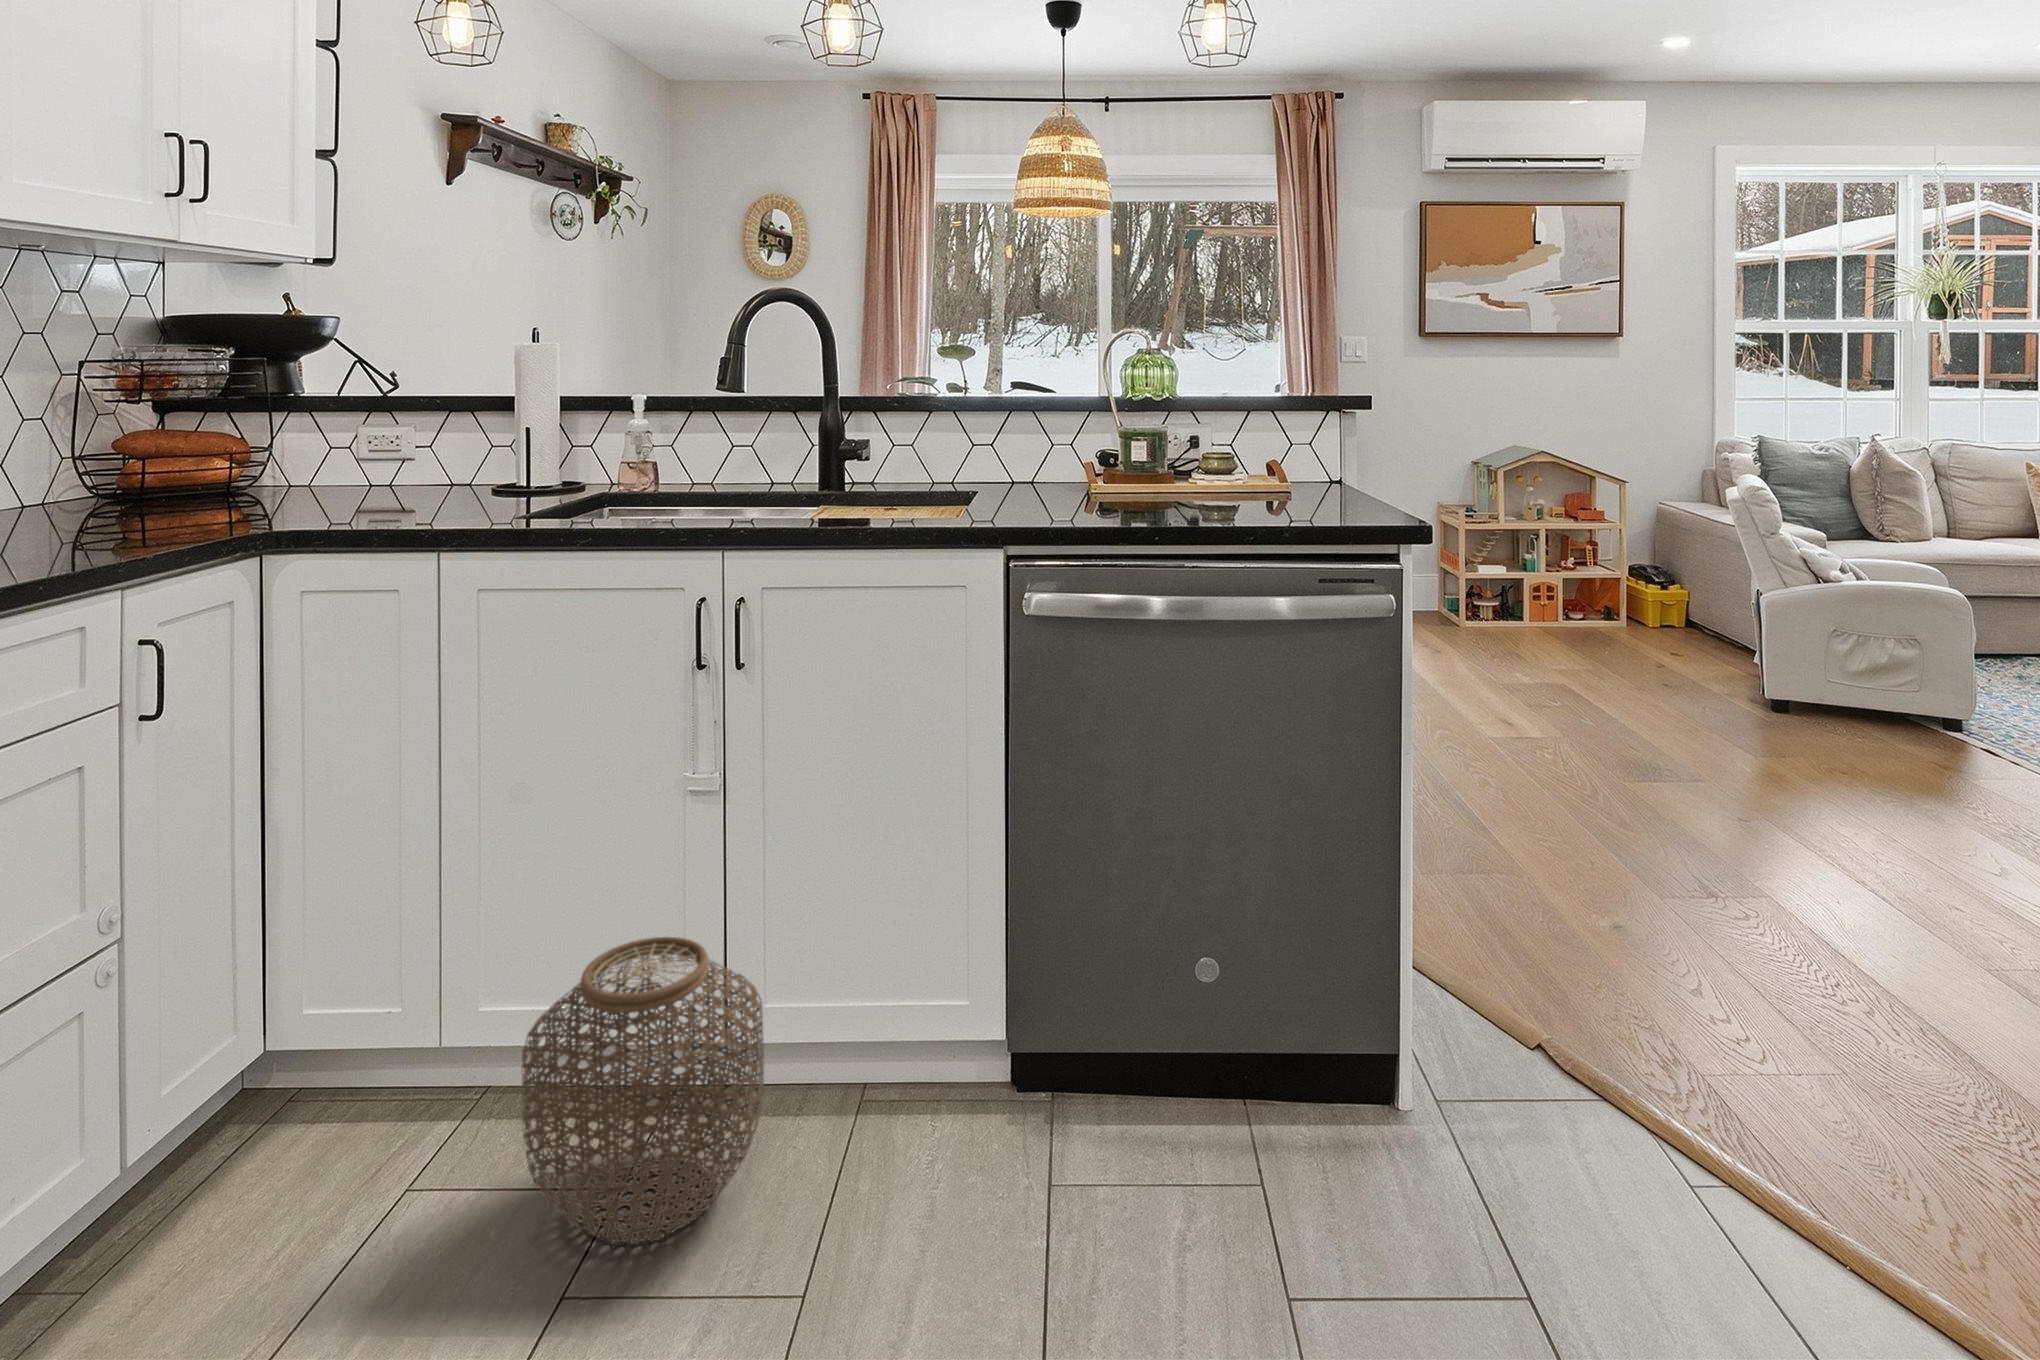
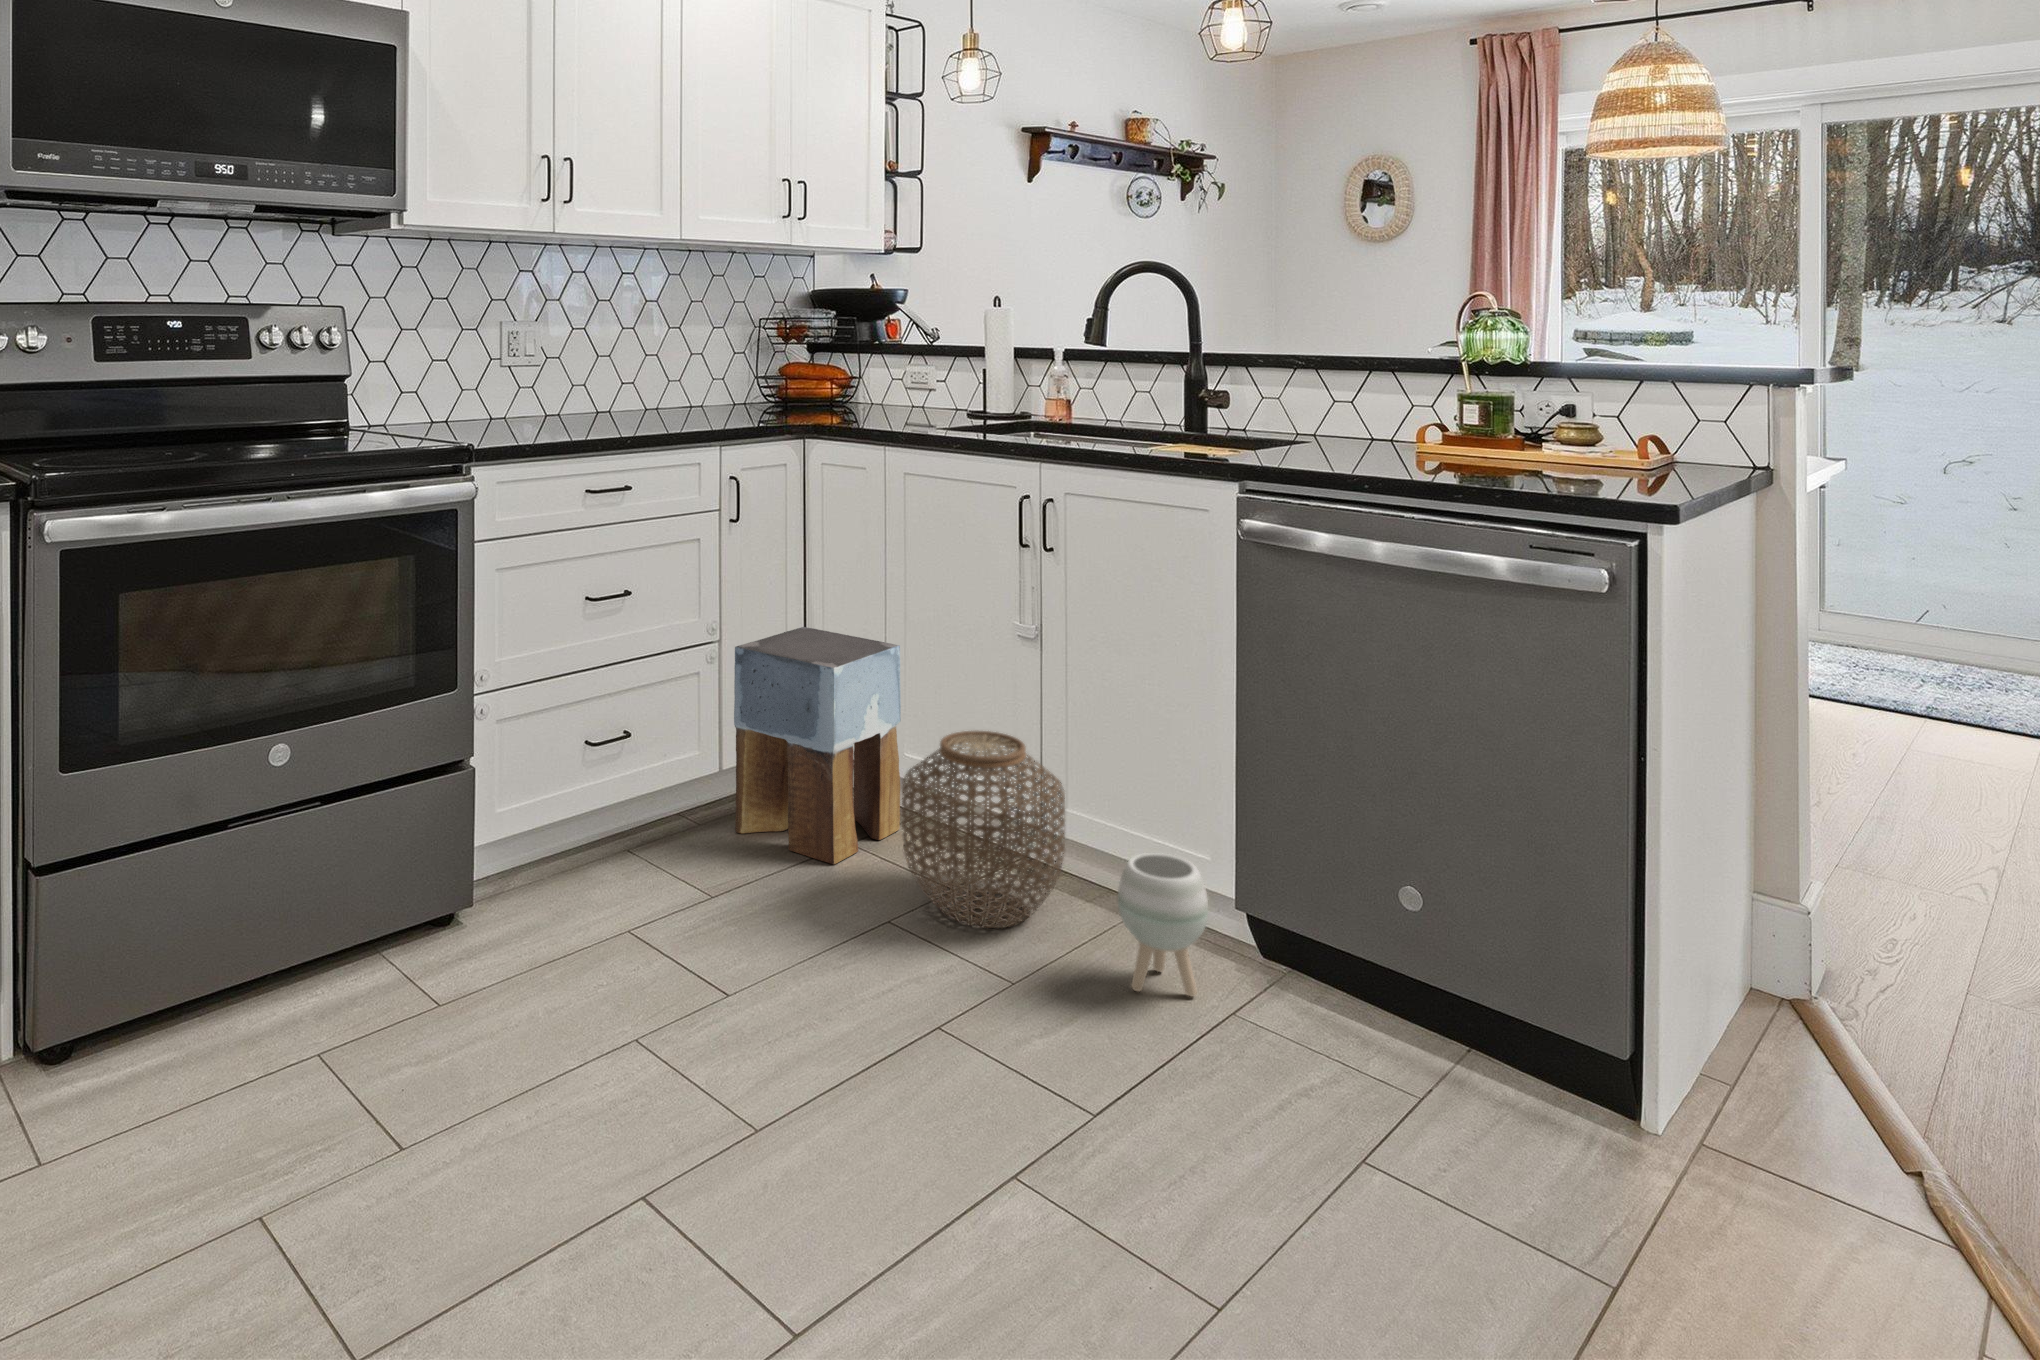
stool: none [149,845,453,1255] -> present [734,627,901,864]
planter: none [874,1029,984,1232] -> present [1118,853,1208,996]

